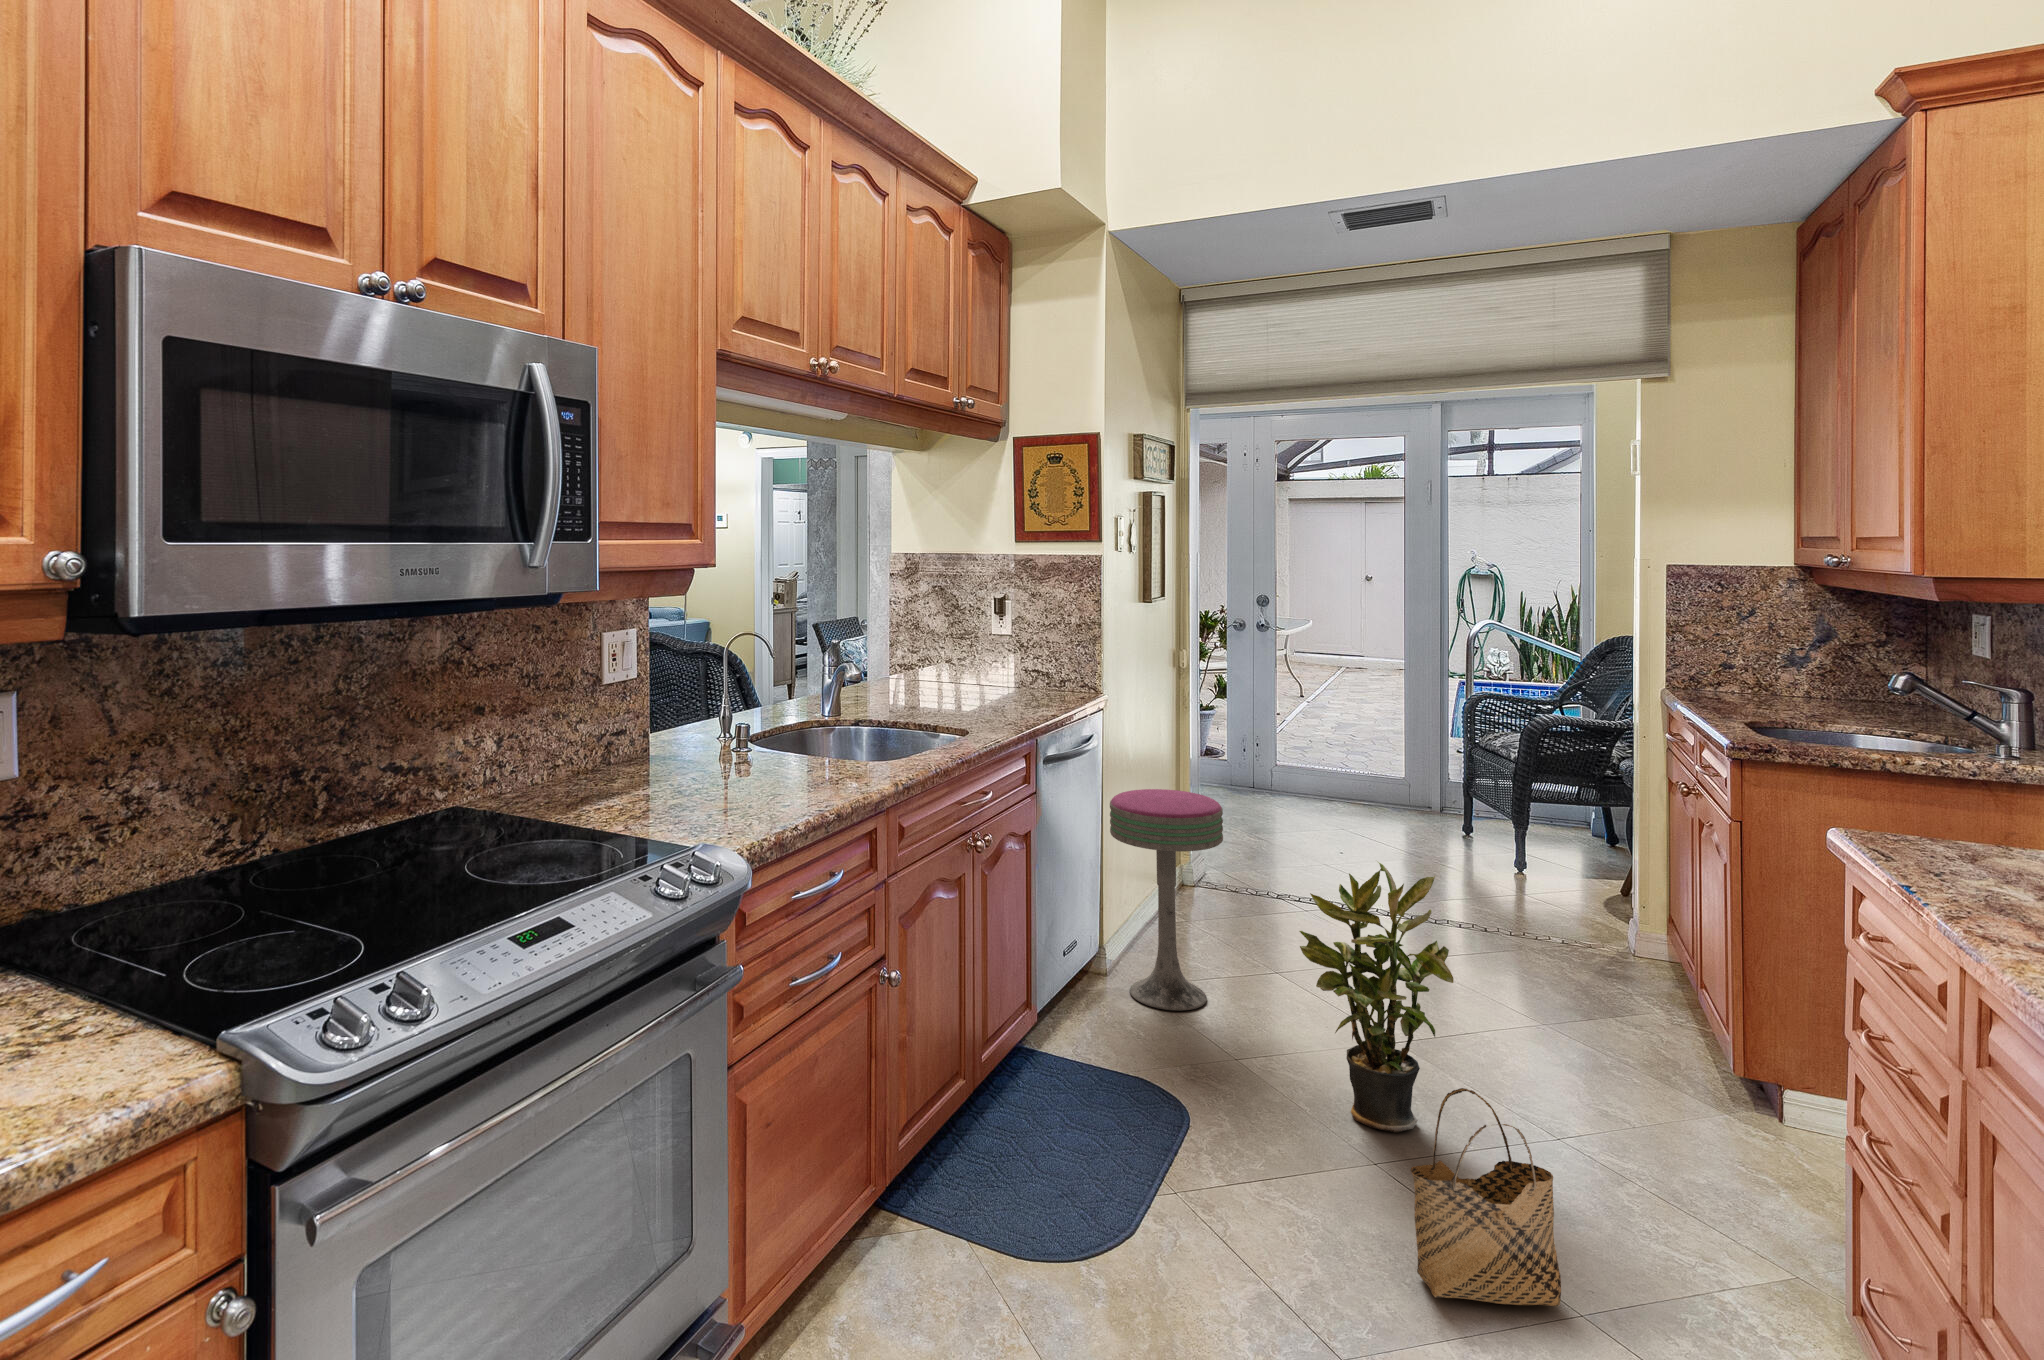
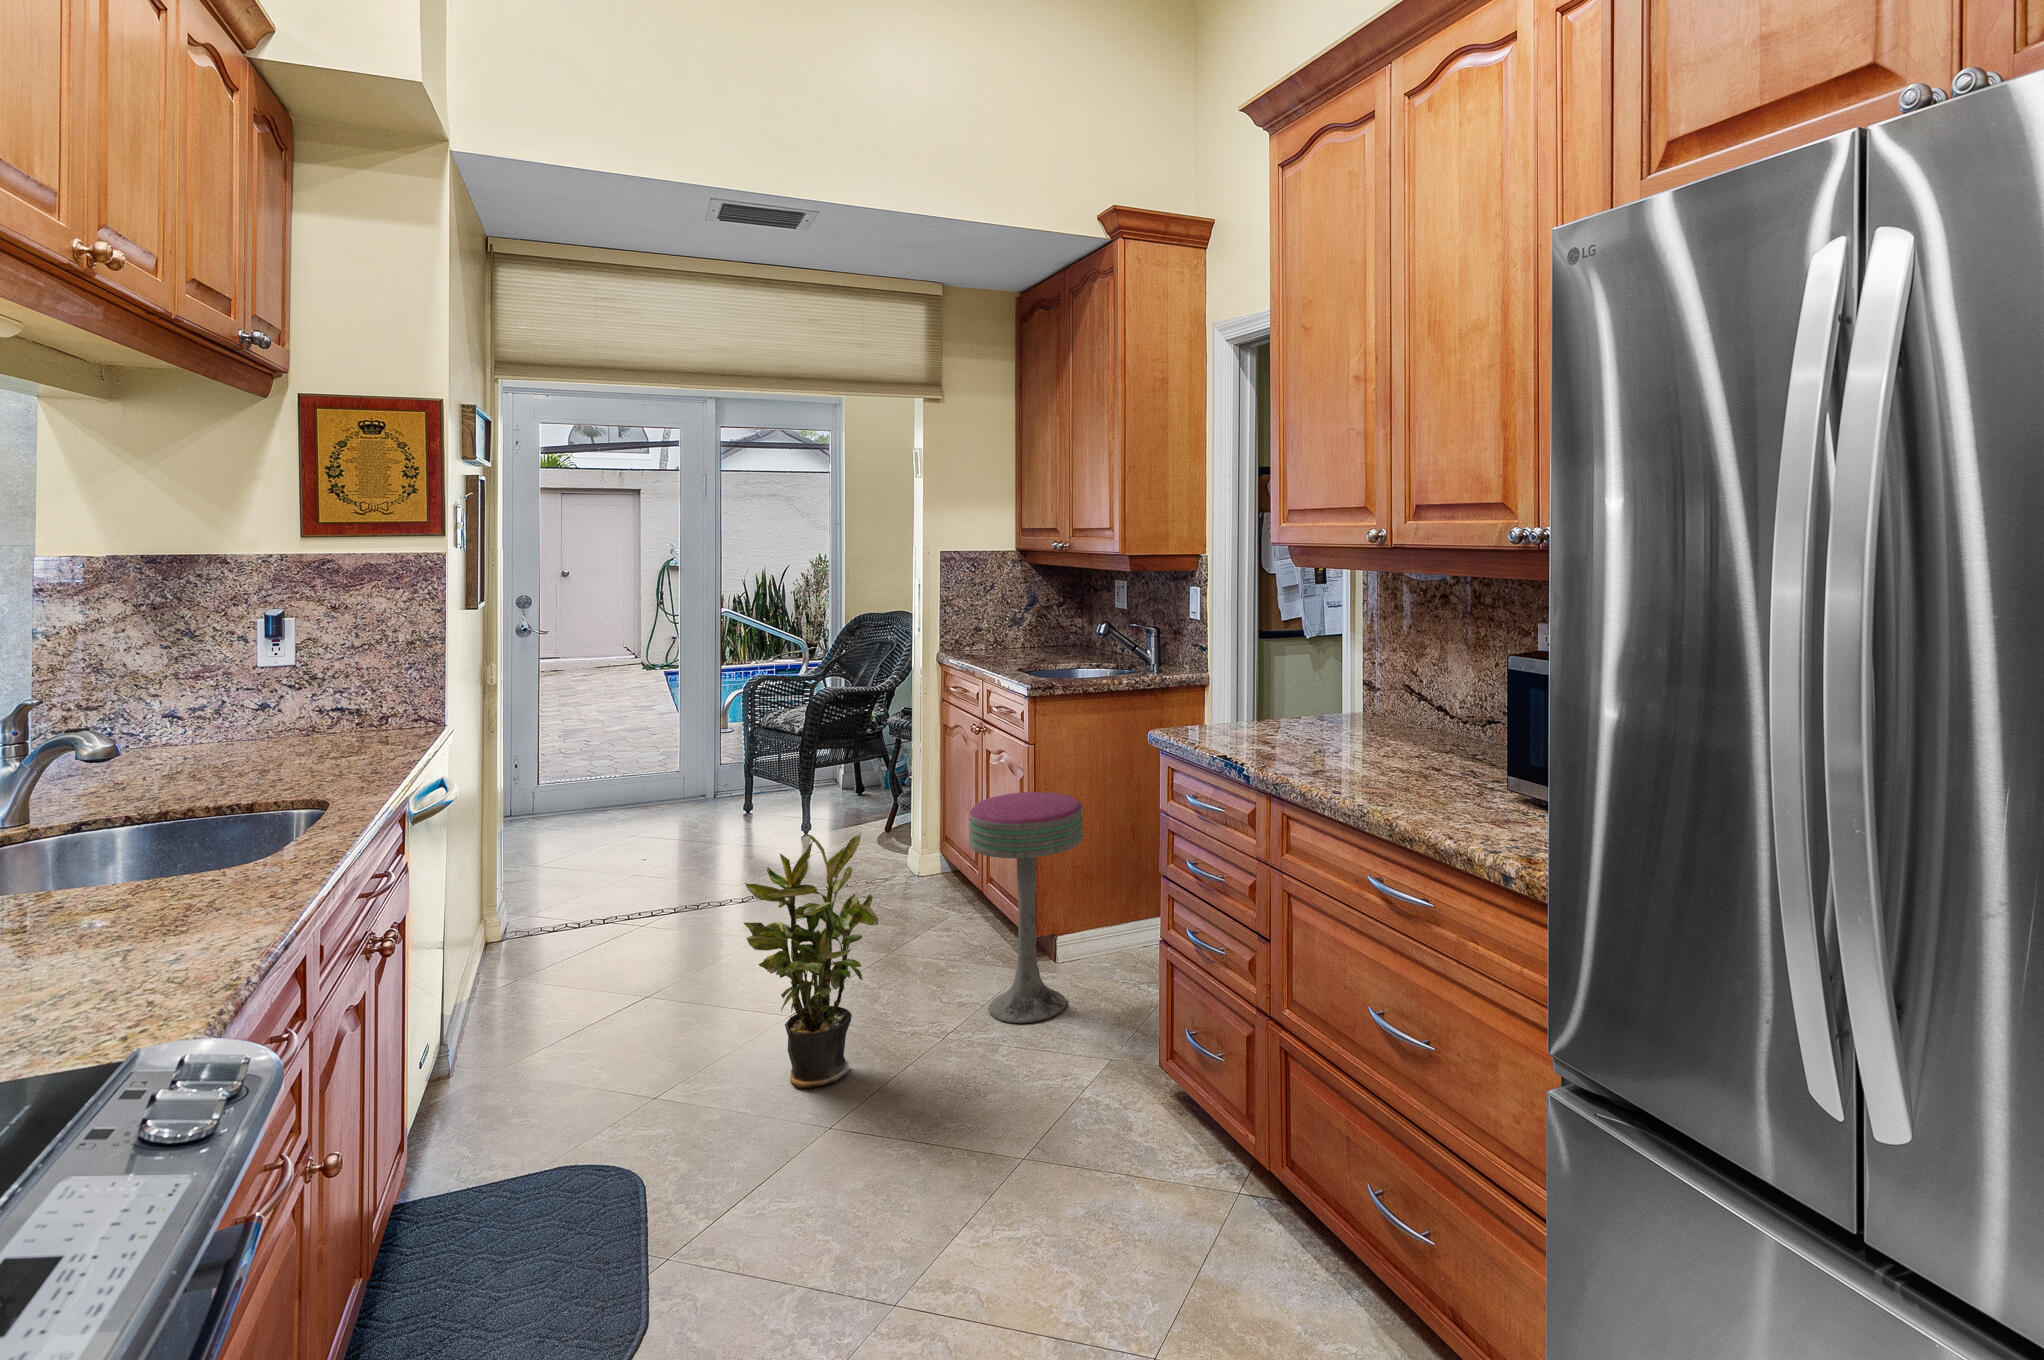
bar stool: present [1110,789,1223,1011] -> present [969,792,1083,1023]
woven basket: present [1411,1088,1561,1306] -> none [916,1001,1019,1193]

